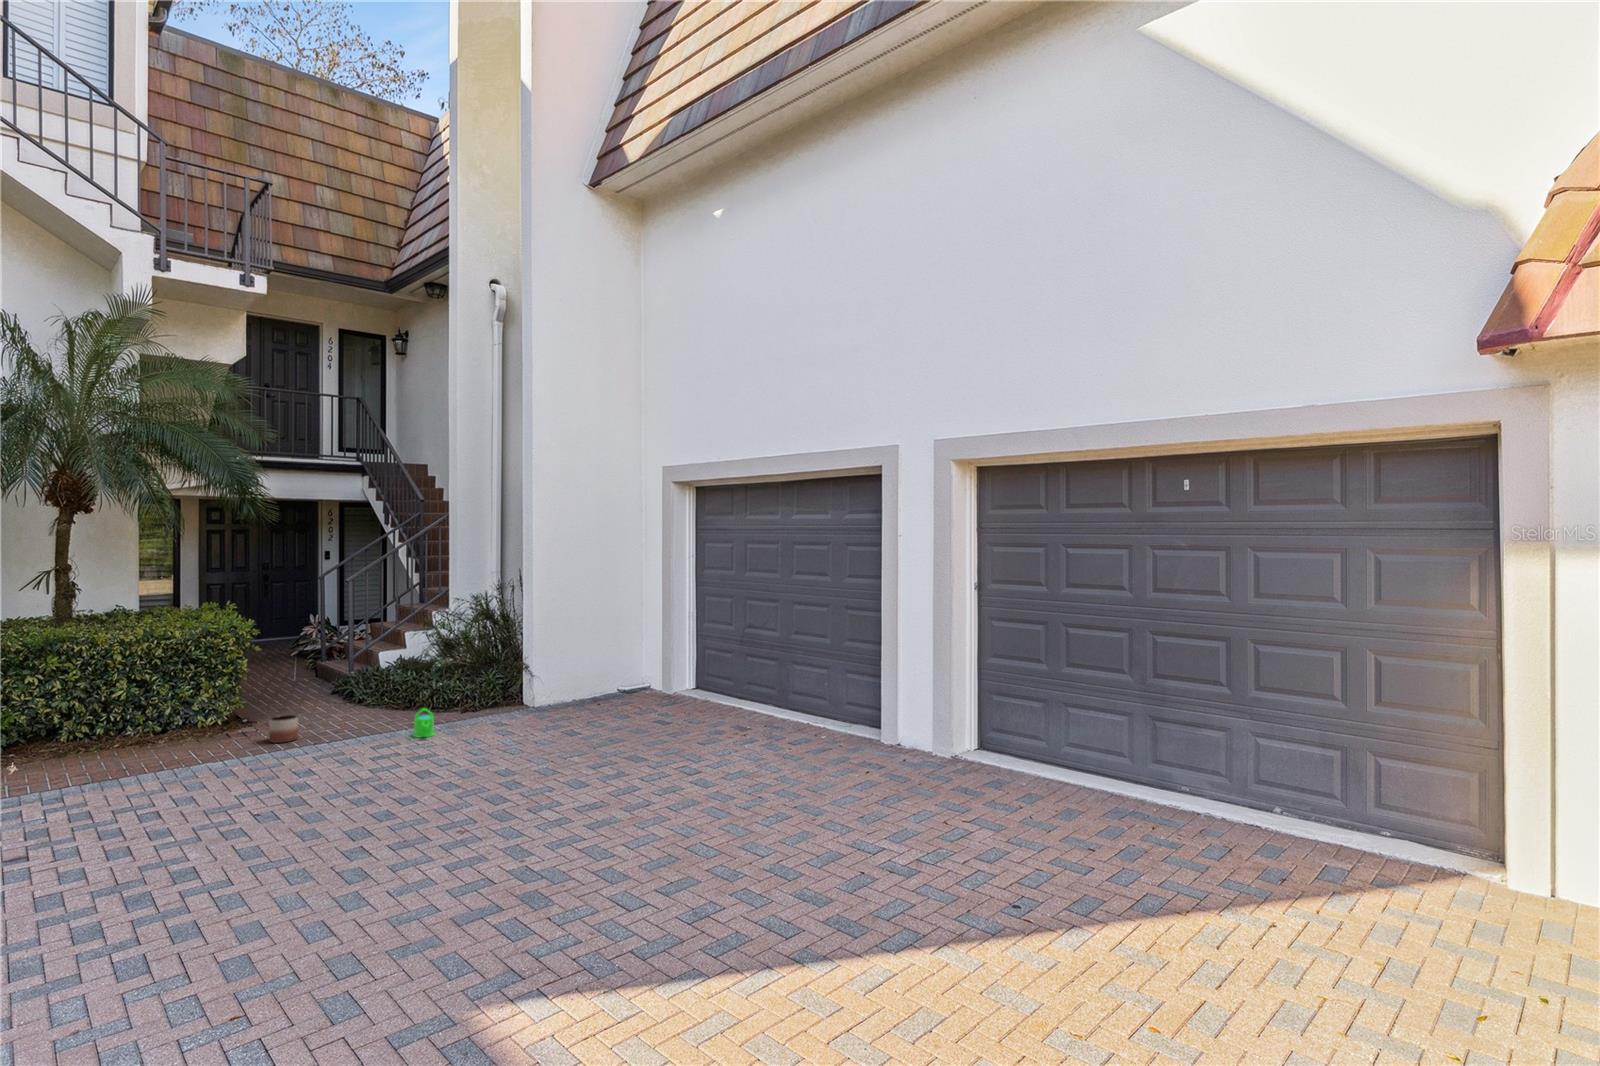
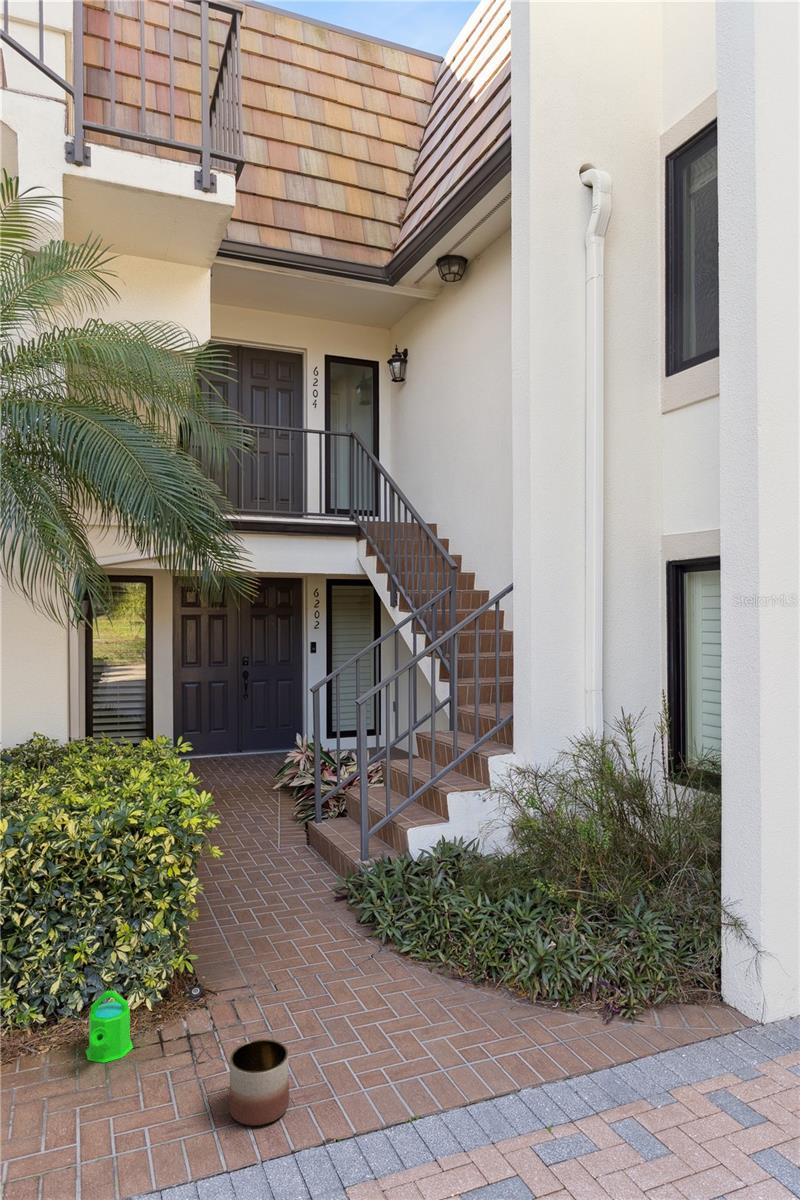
watering can: present [414,708,435,738] -> present [85,991,133,1063]

